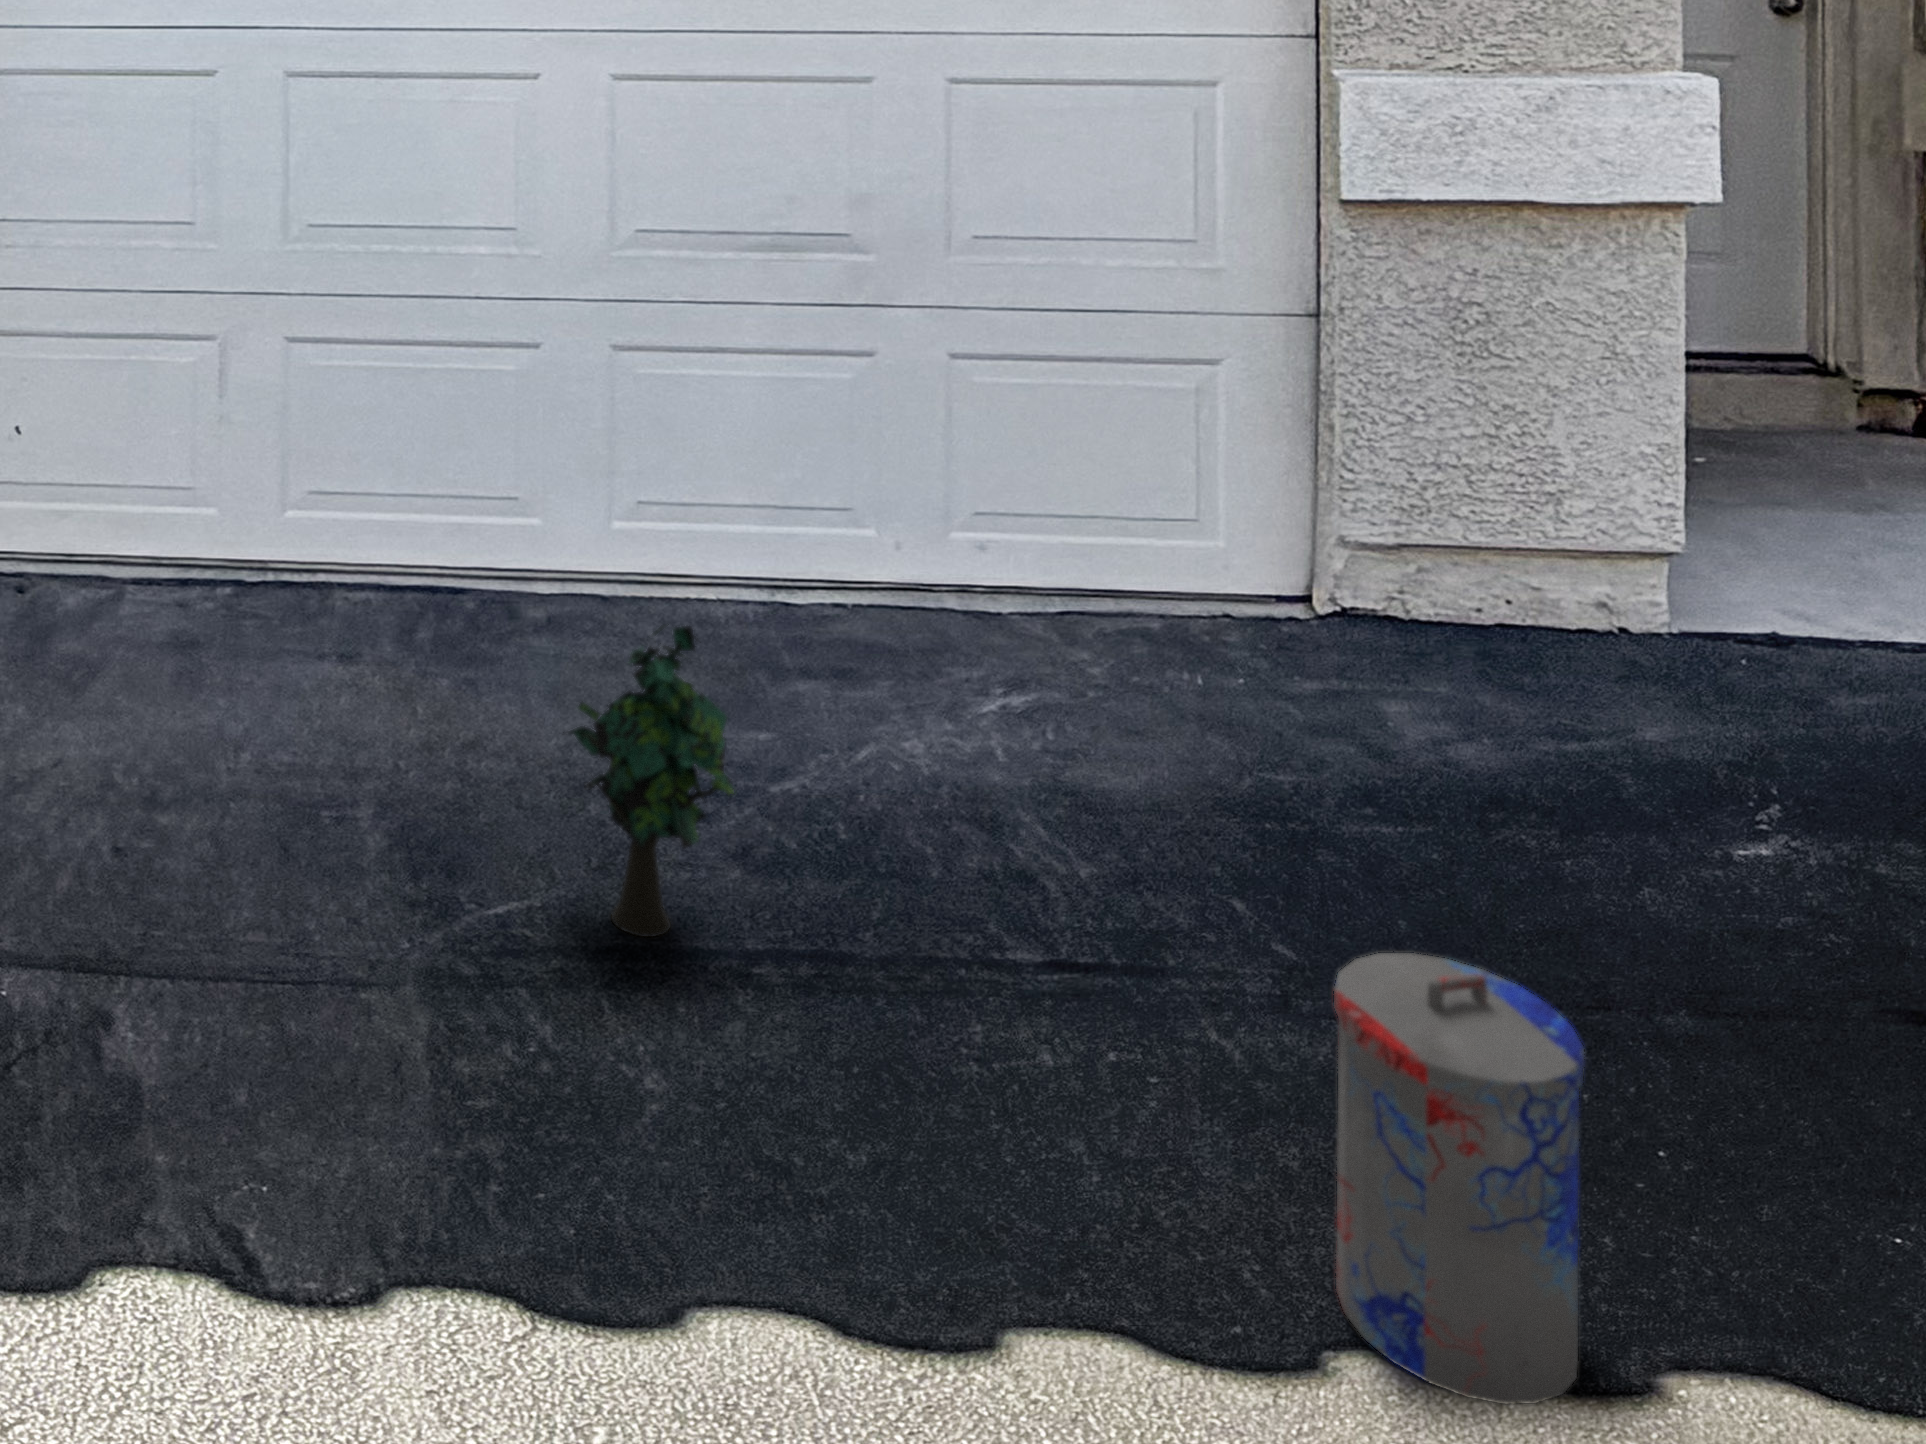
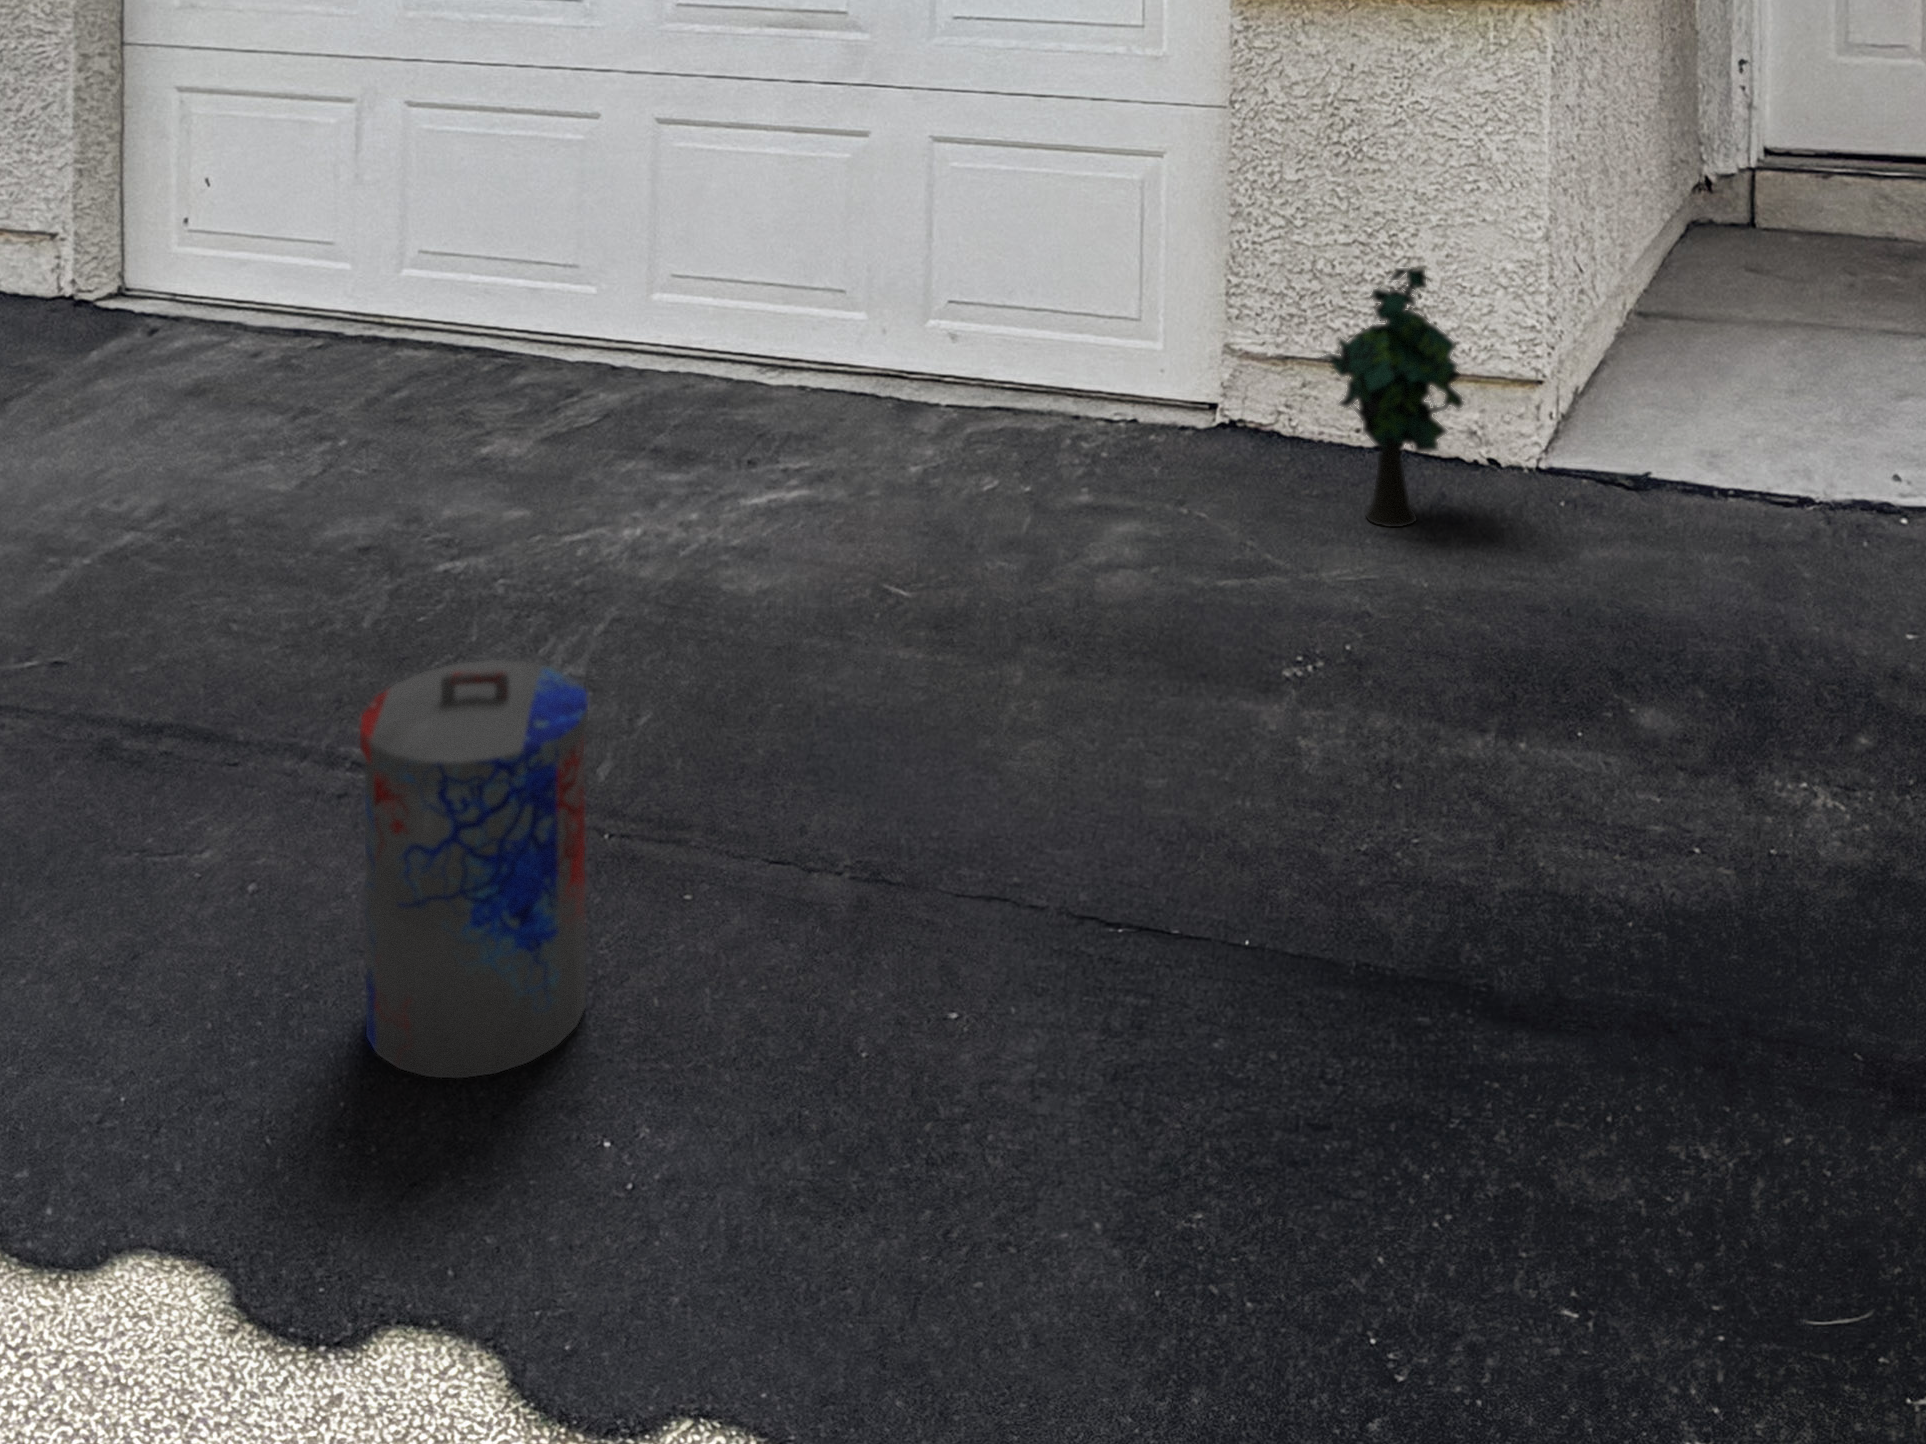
decorative plant: present [569,624,734,937] -> present [1320,268,1463,527]

